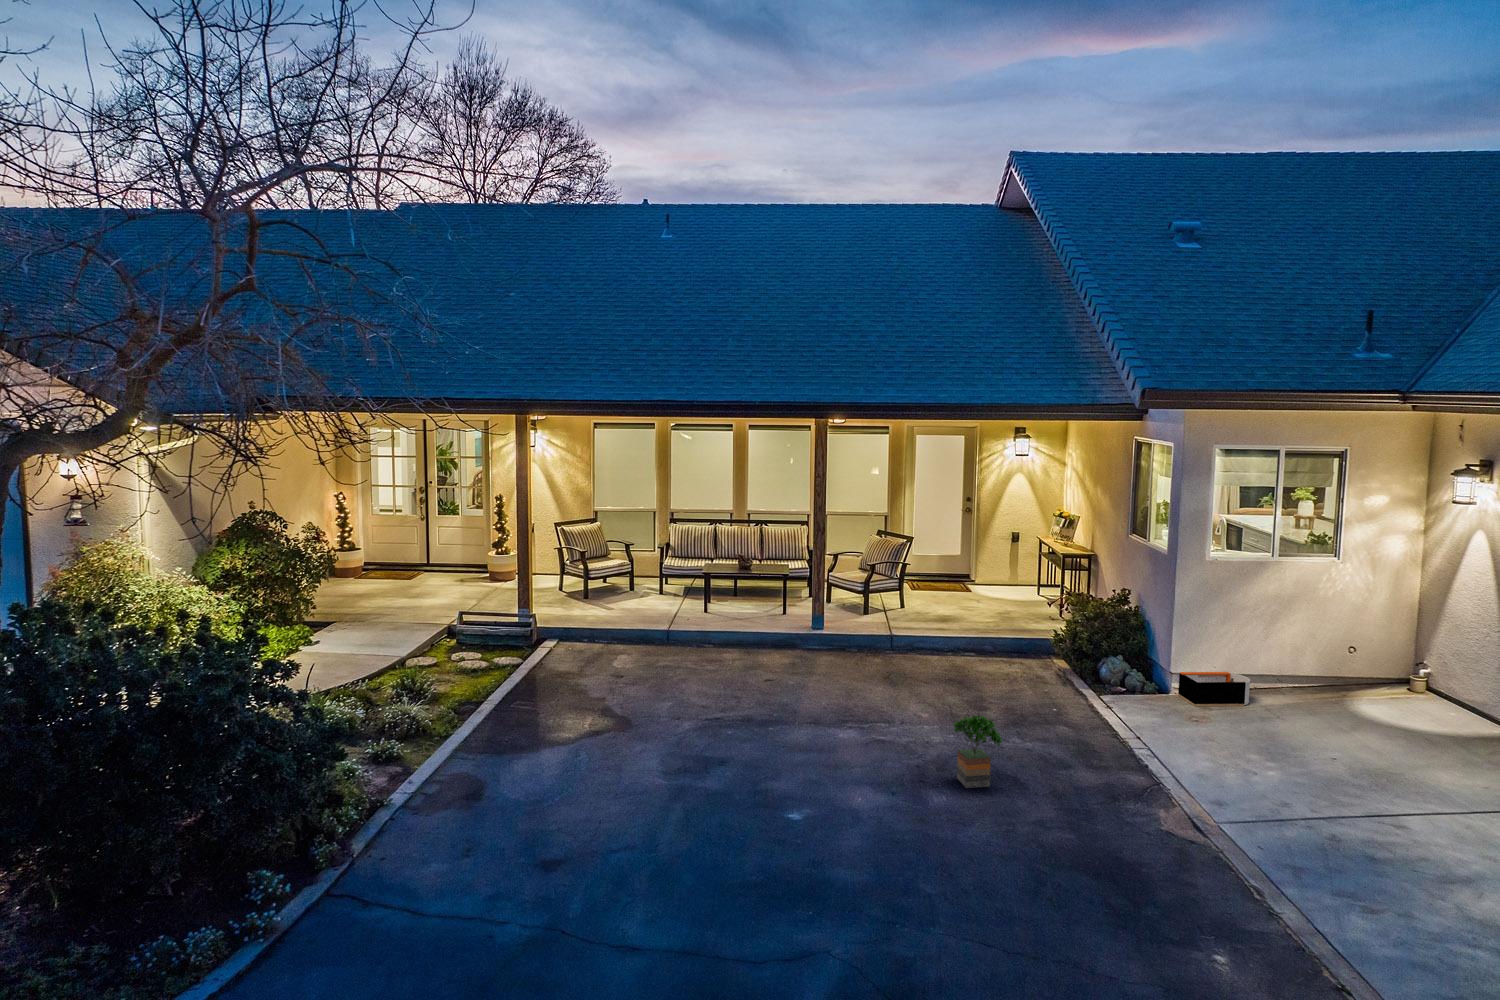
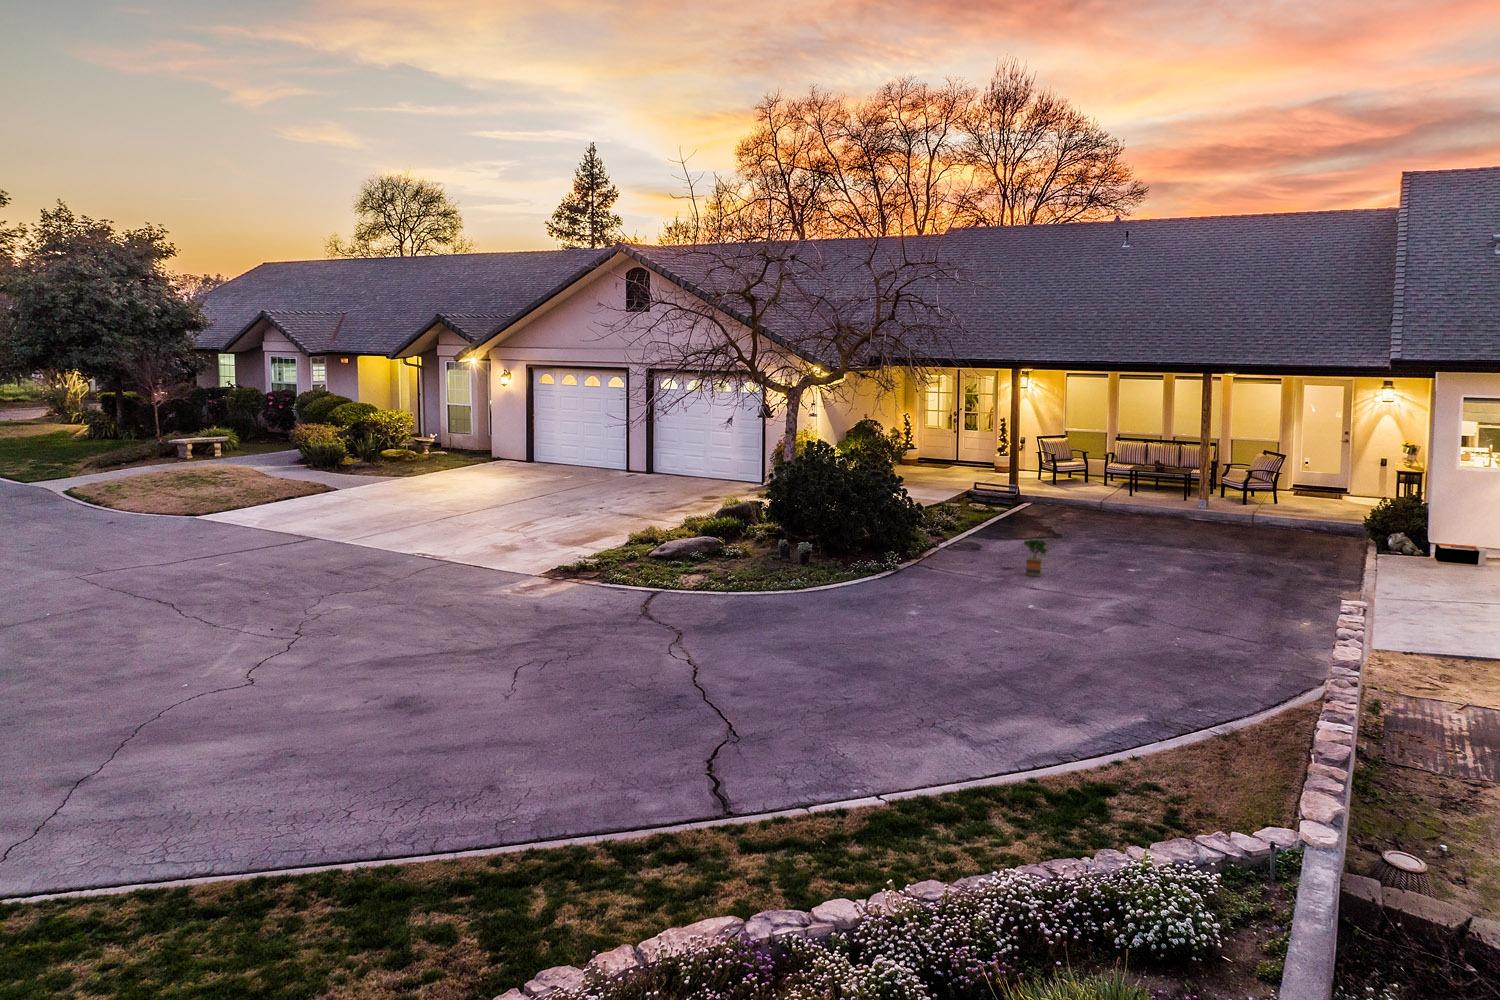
potted tree: present [953,715,1002,788] -> present [1024,540,1047,577]

